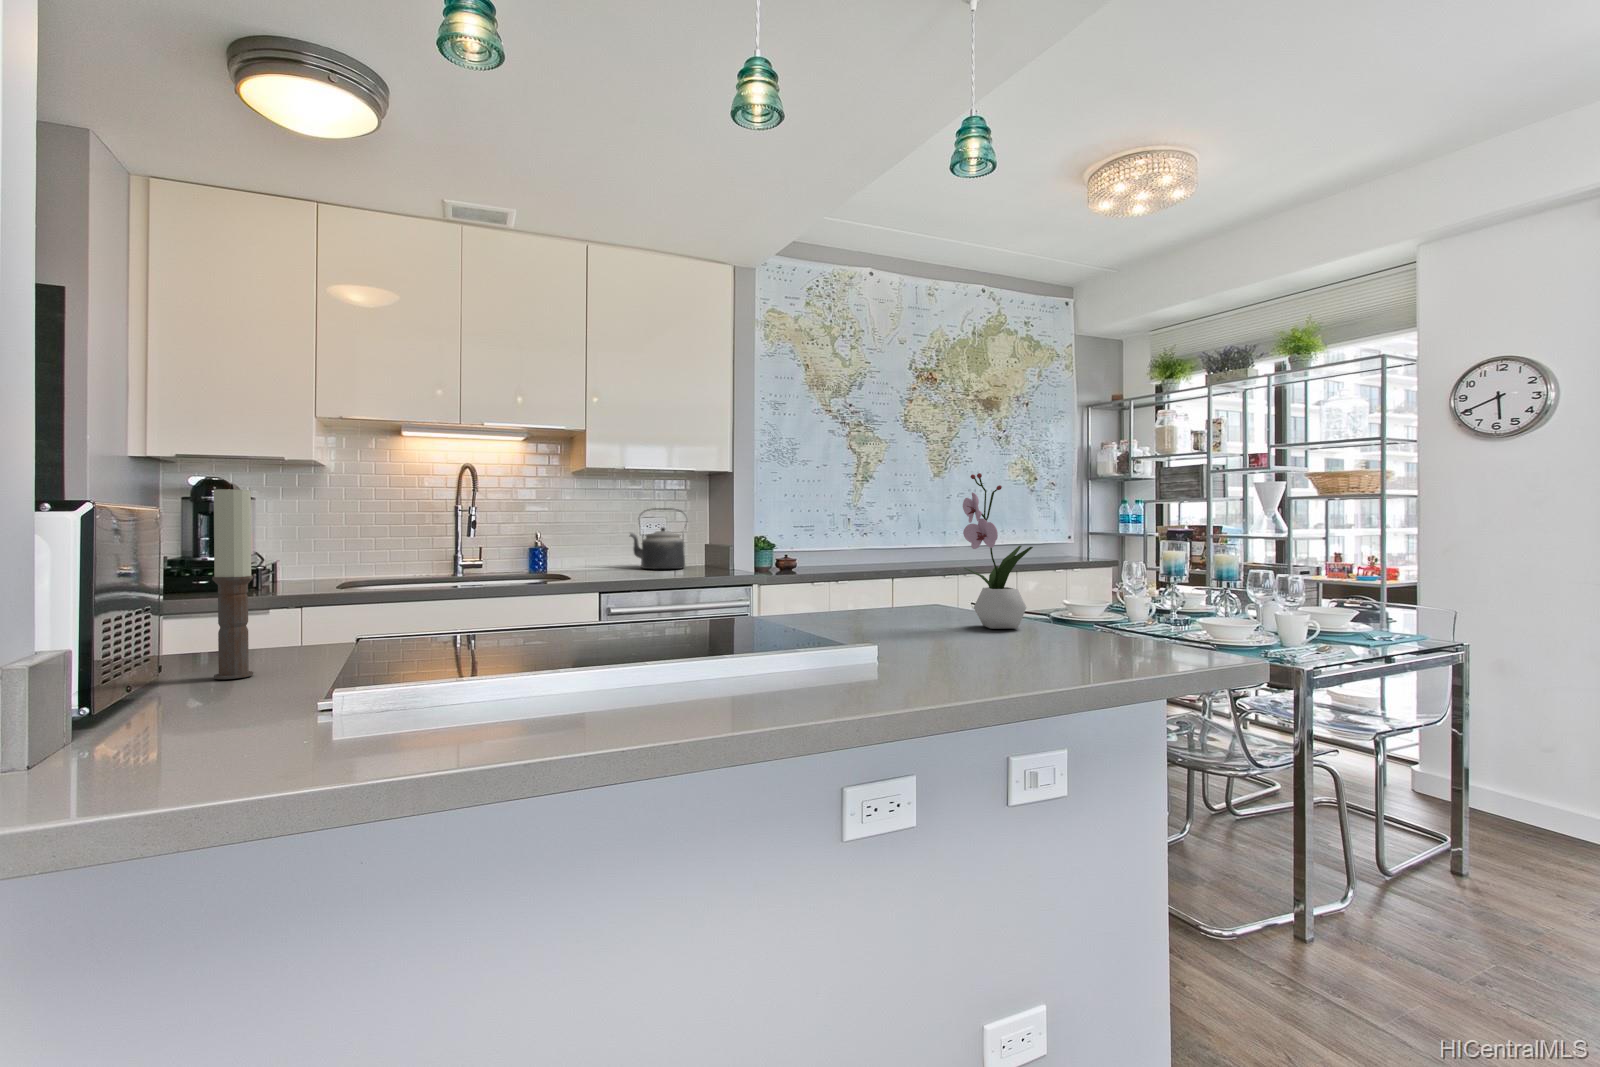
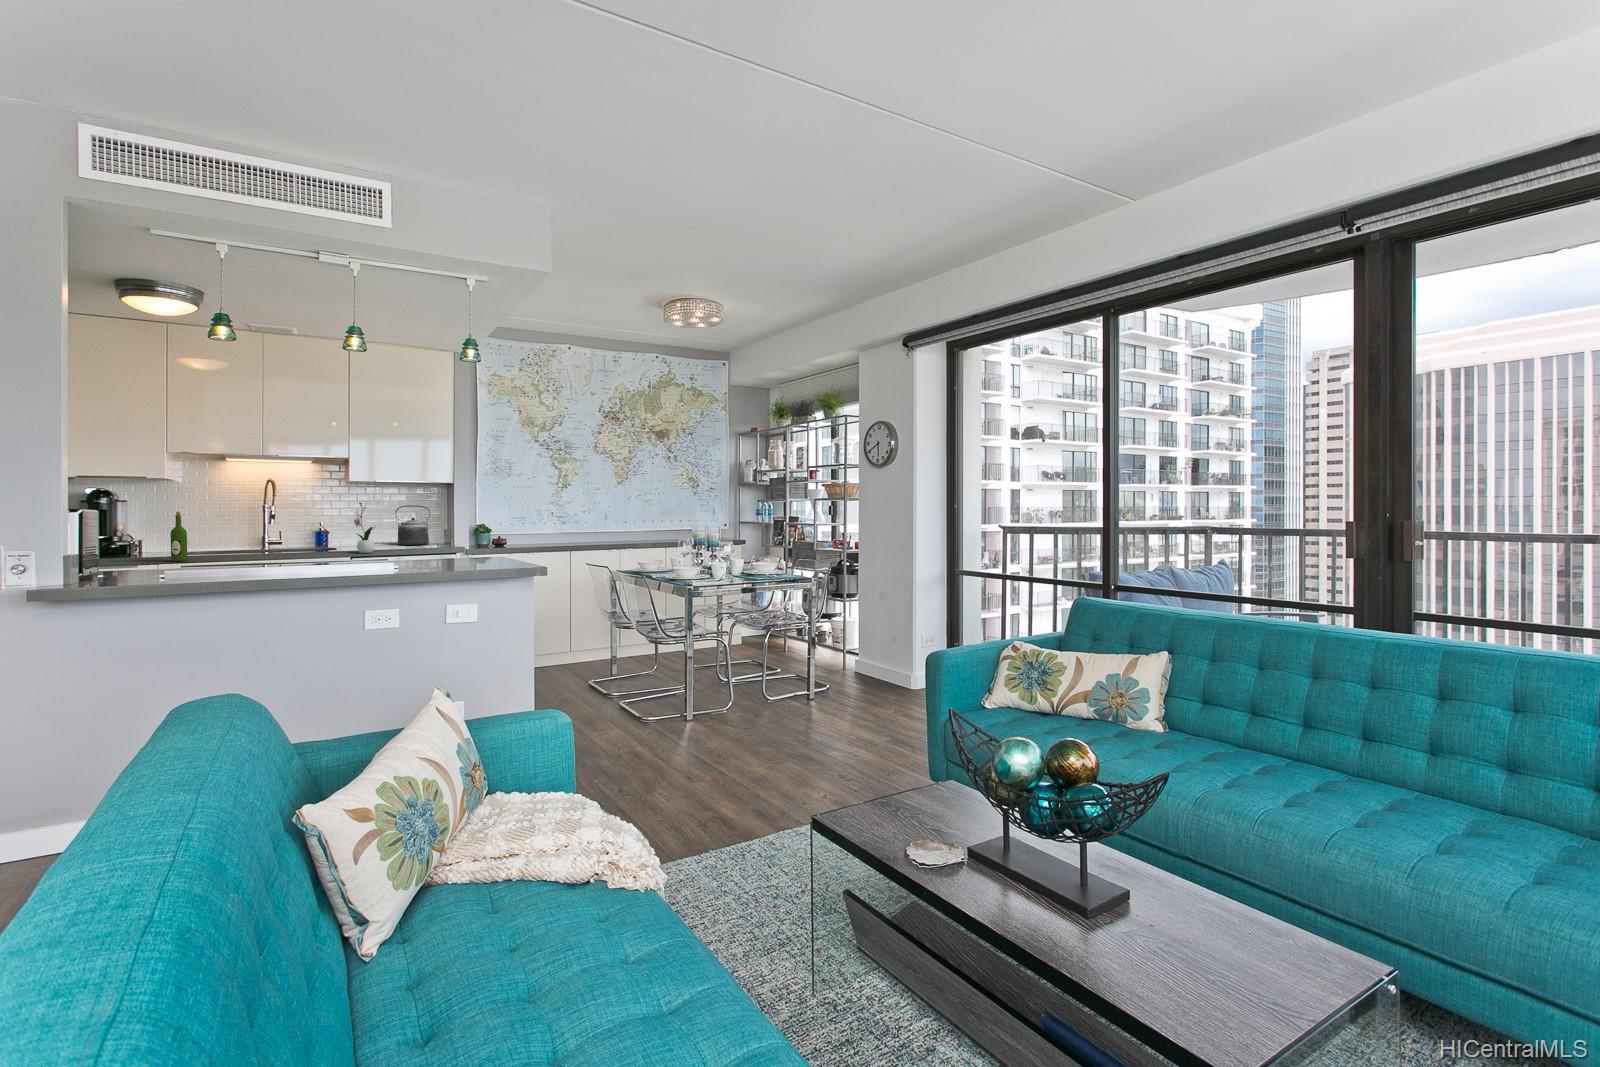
flower arrangement: present [963,473,1033,629] -> present [354,503,375,553]
candle: present [212,484,253,679] -> none [130,518,147,588]
wine bottle: none [319,512,345,597] -> present [170,512,188,561]

